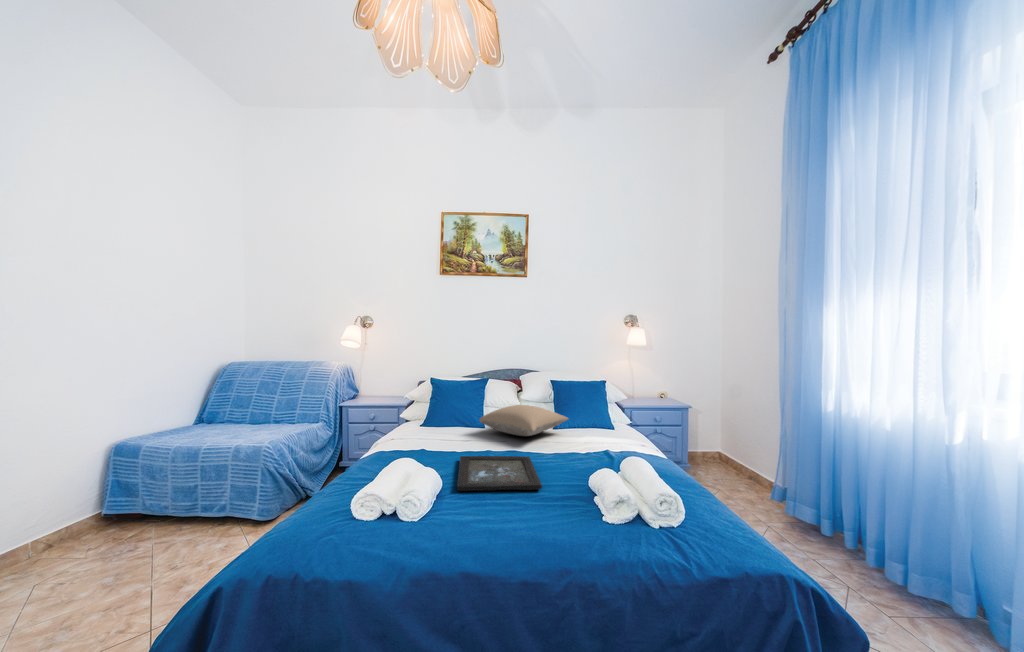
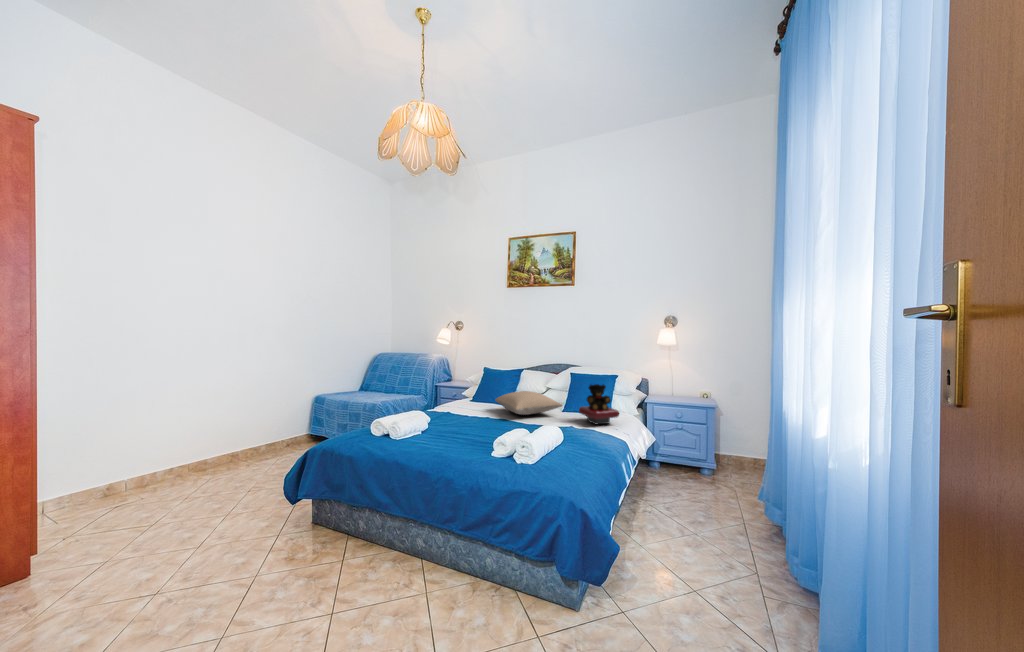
teddy bear: none [591,390,637,438] -> present [579,384,619,424]
tray: present [457,456,542,491] -> none [422,420,497,443]

